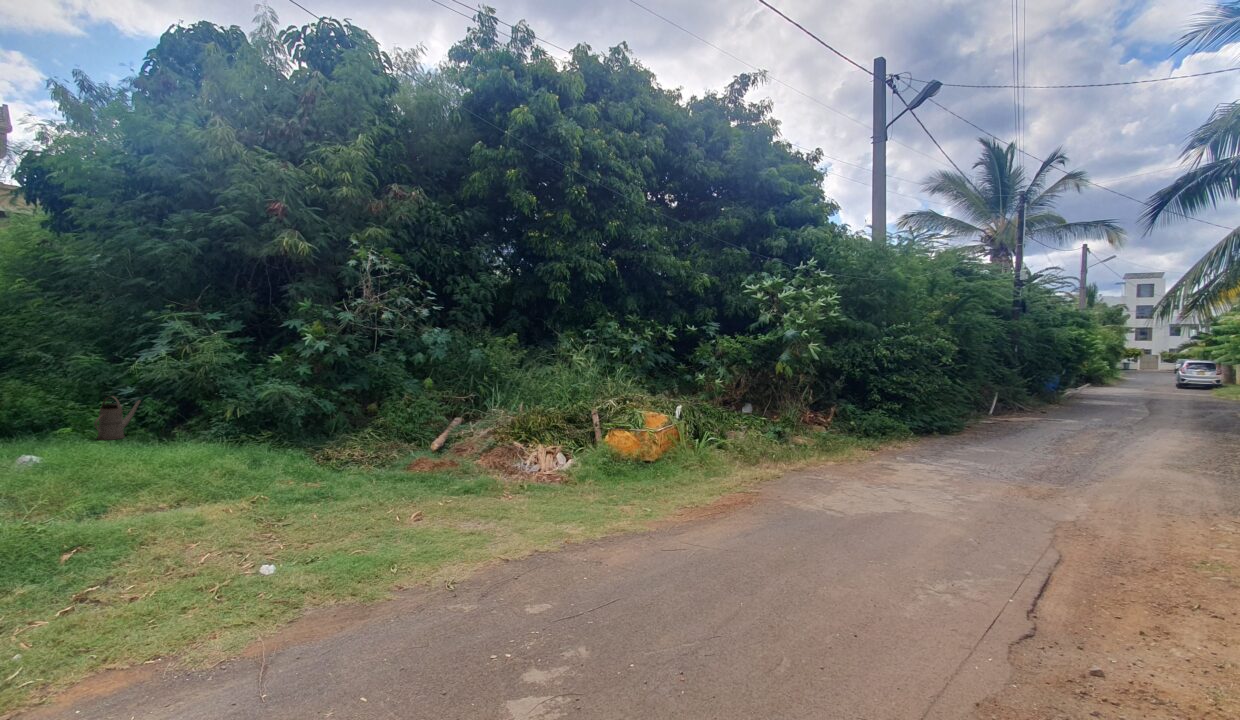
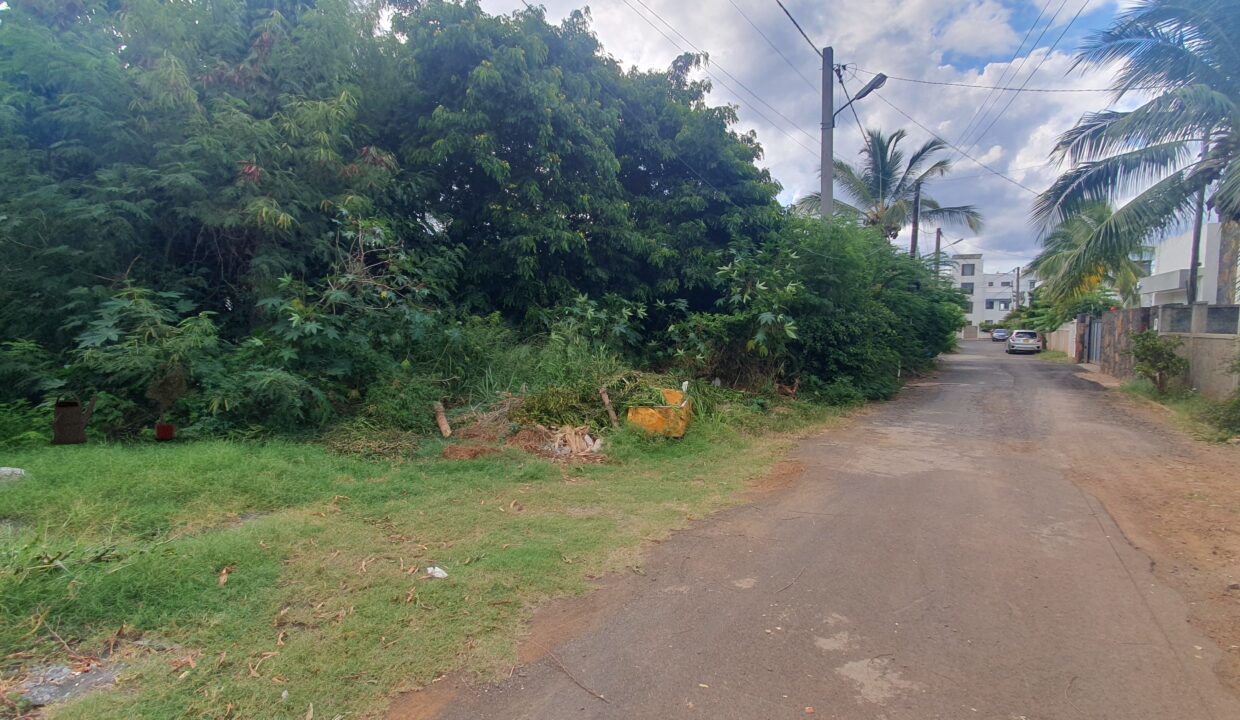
potted tree: none [171,372,215,440] -> present [146,362,197,440]

